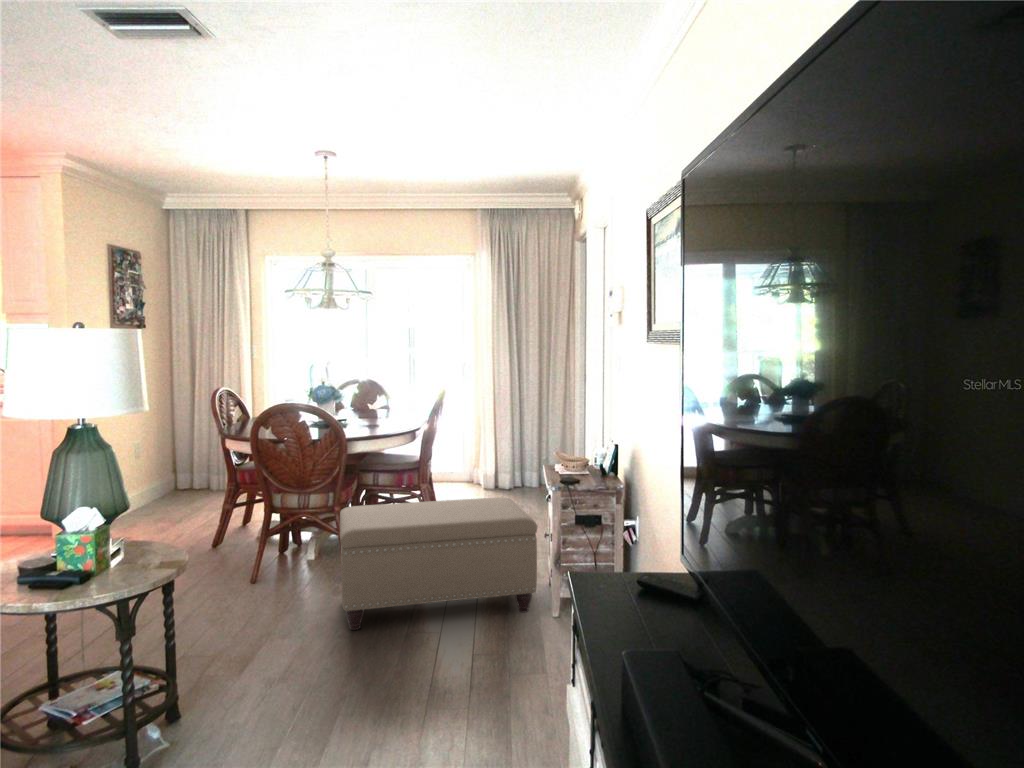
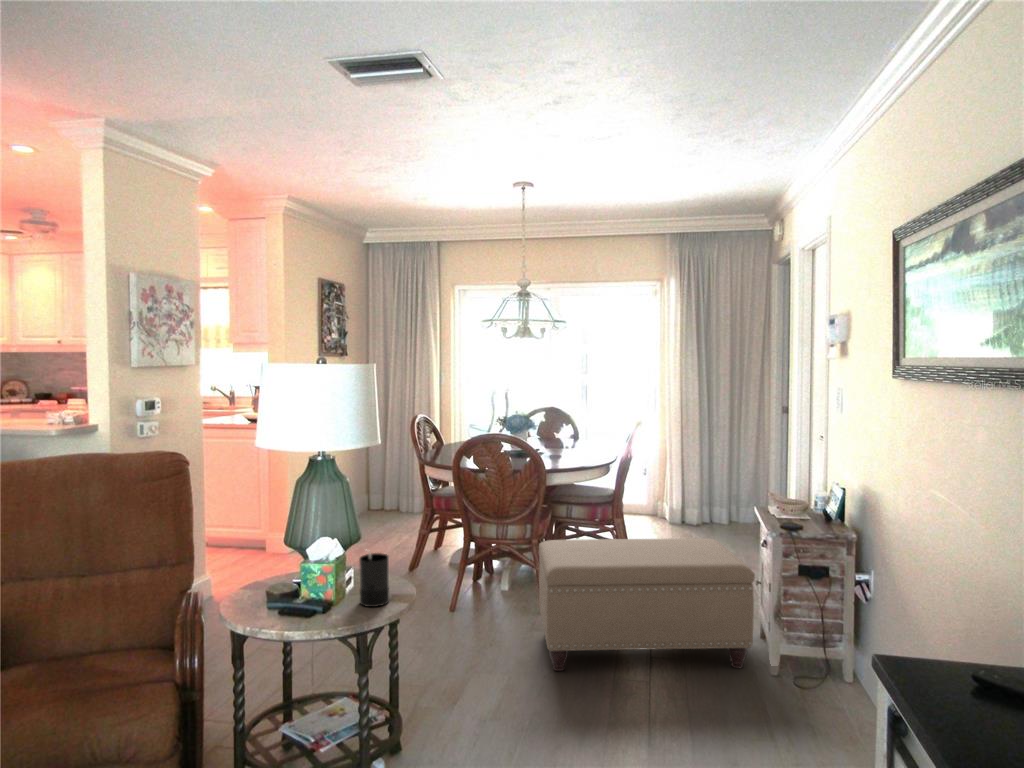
candle: none [122,517,157,574] -> present [359,553,389,607]

